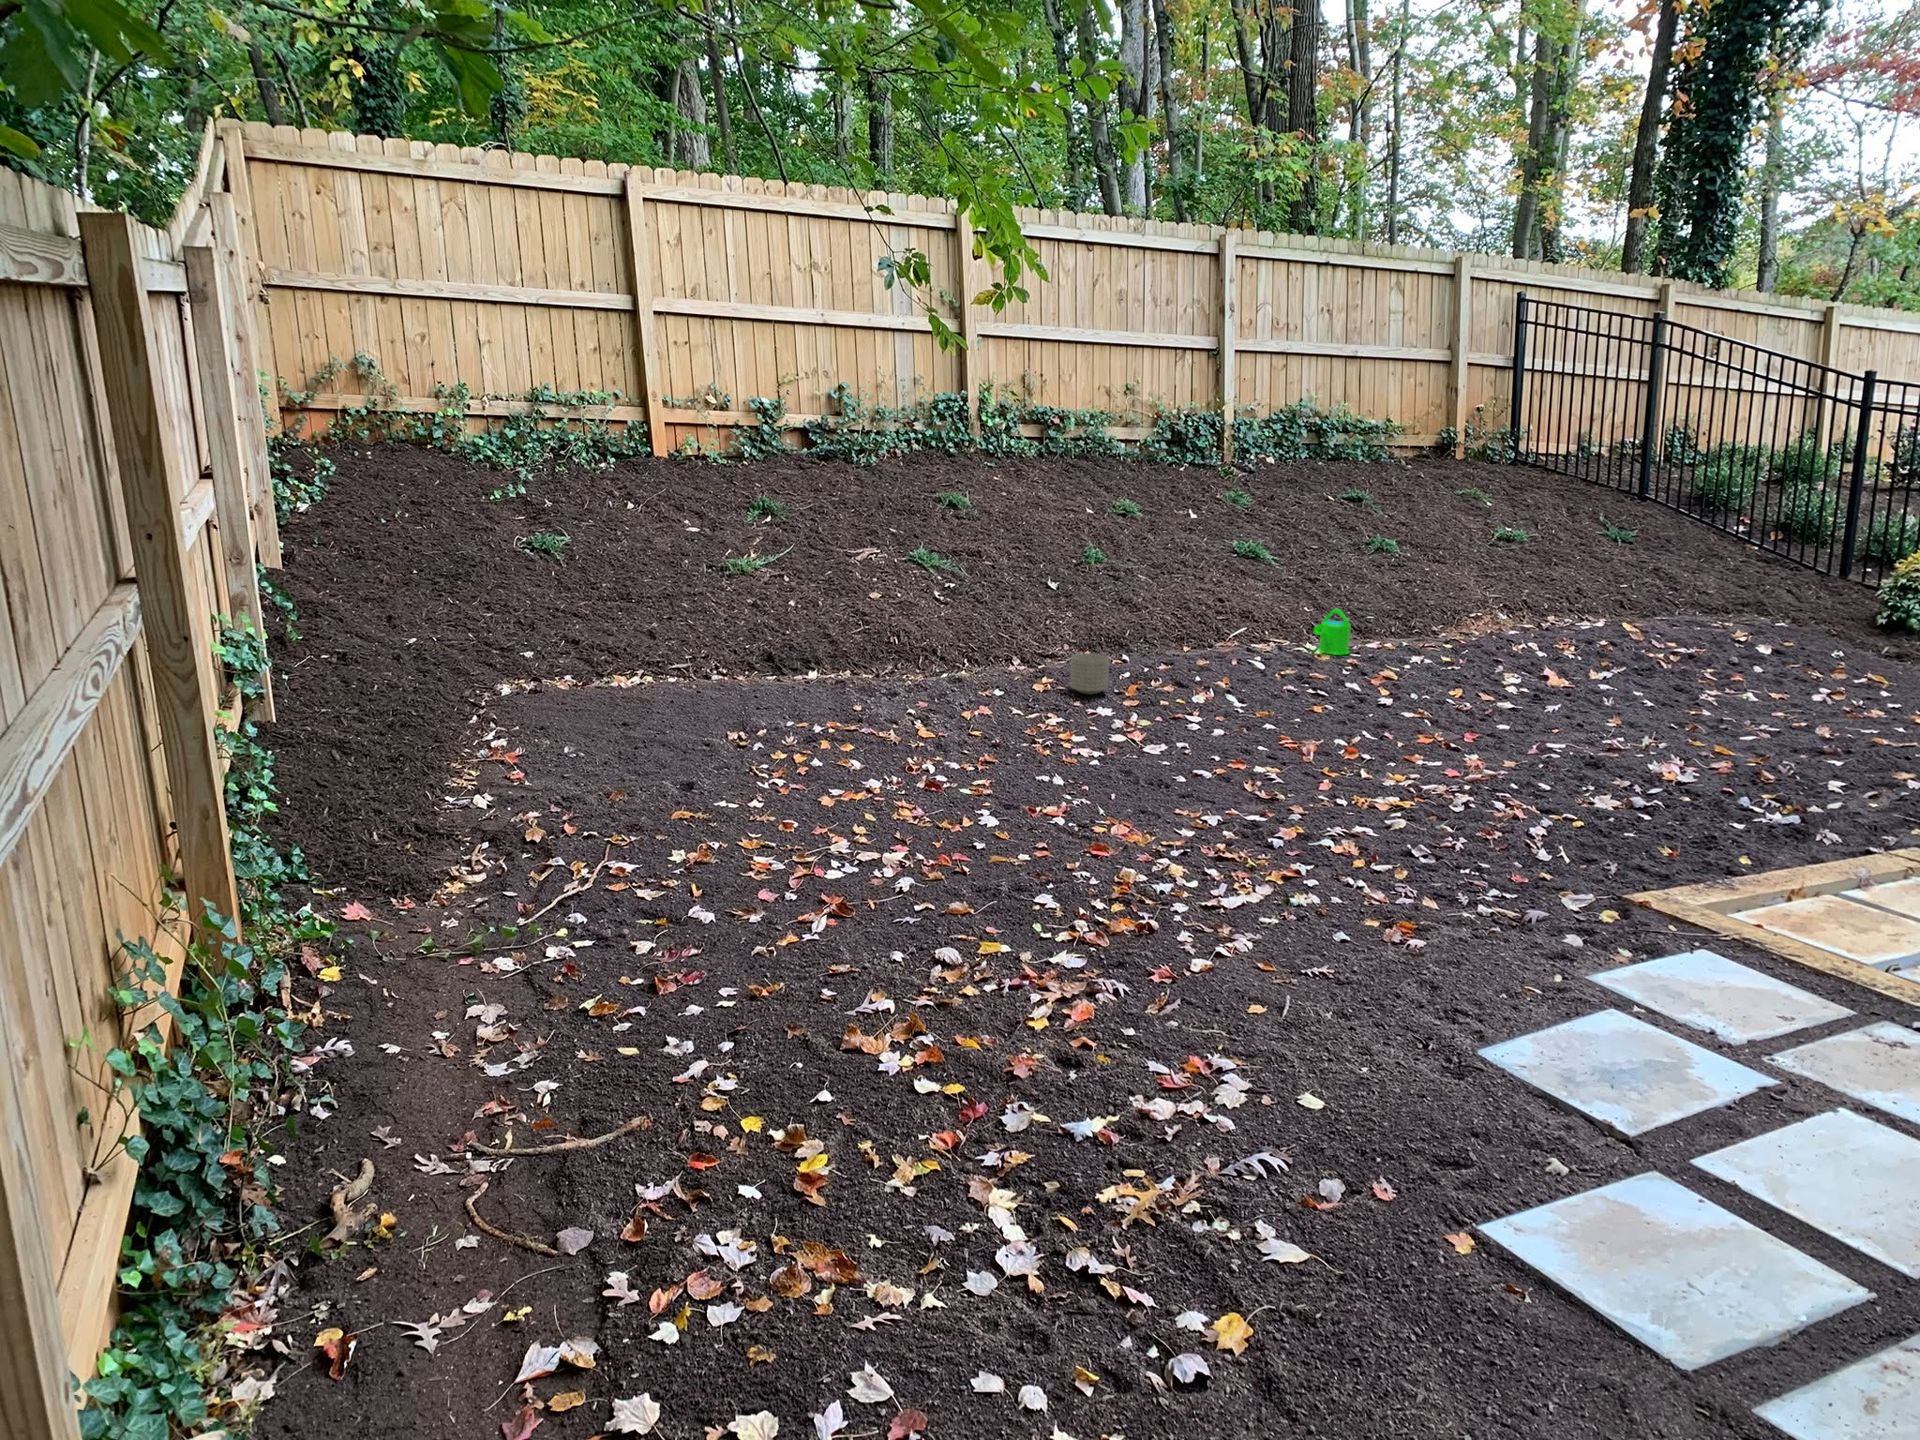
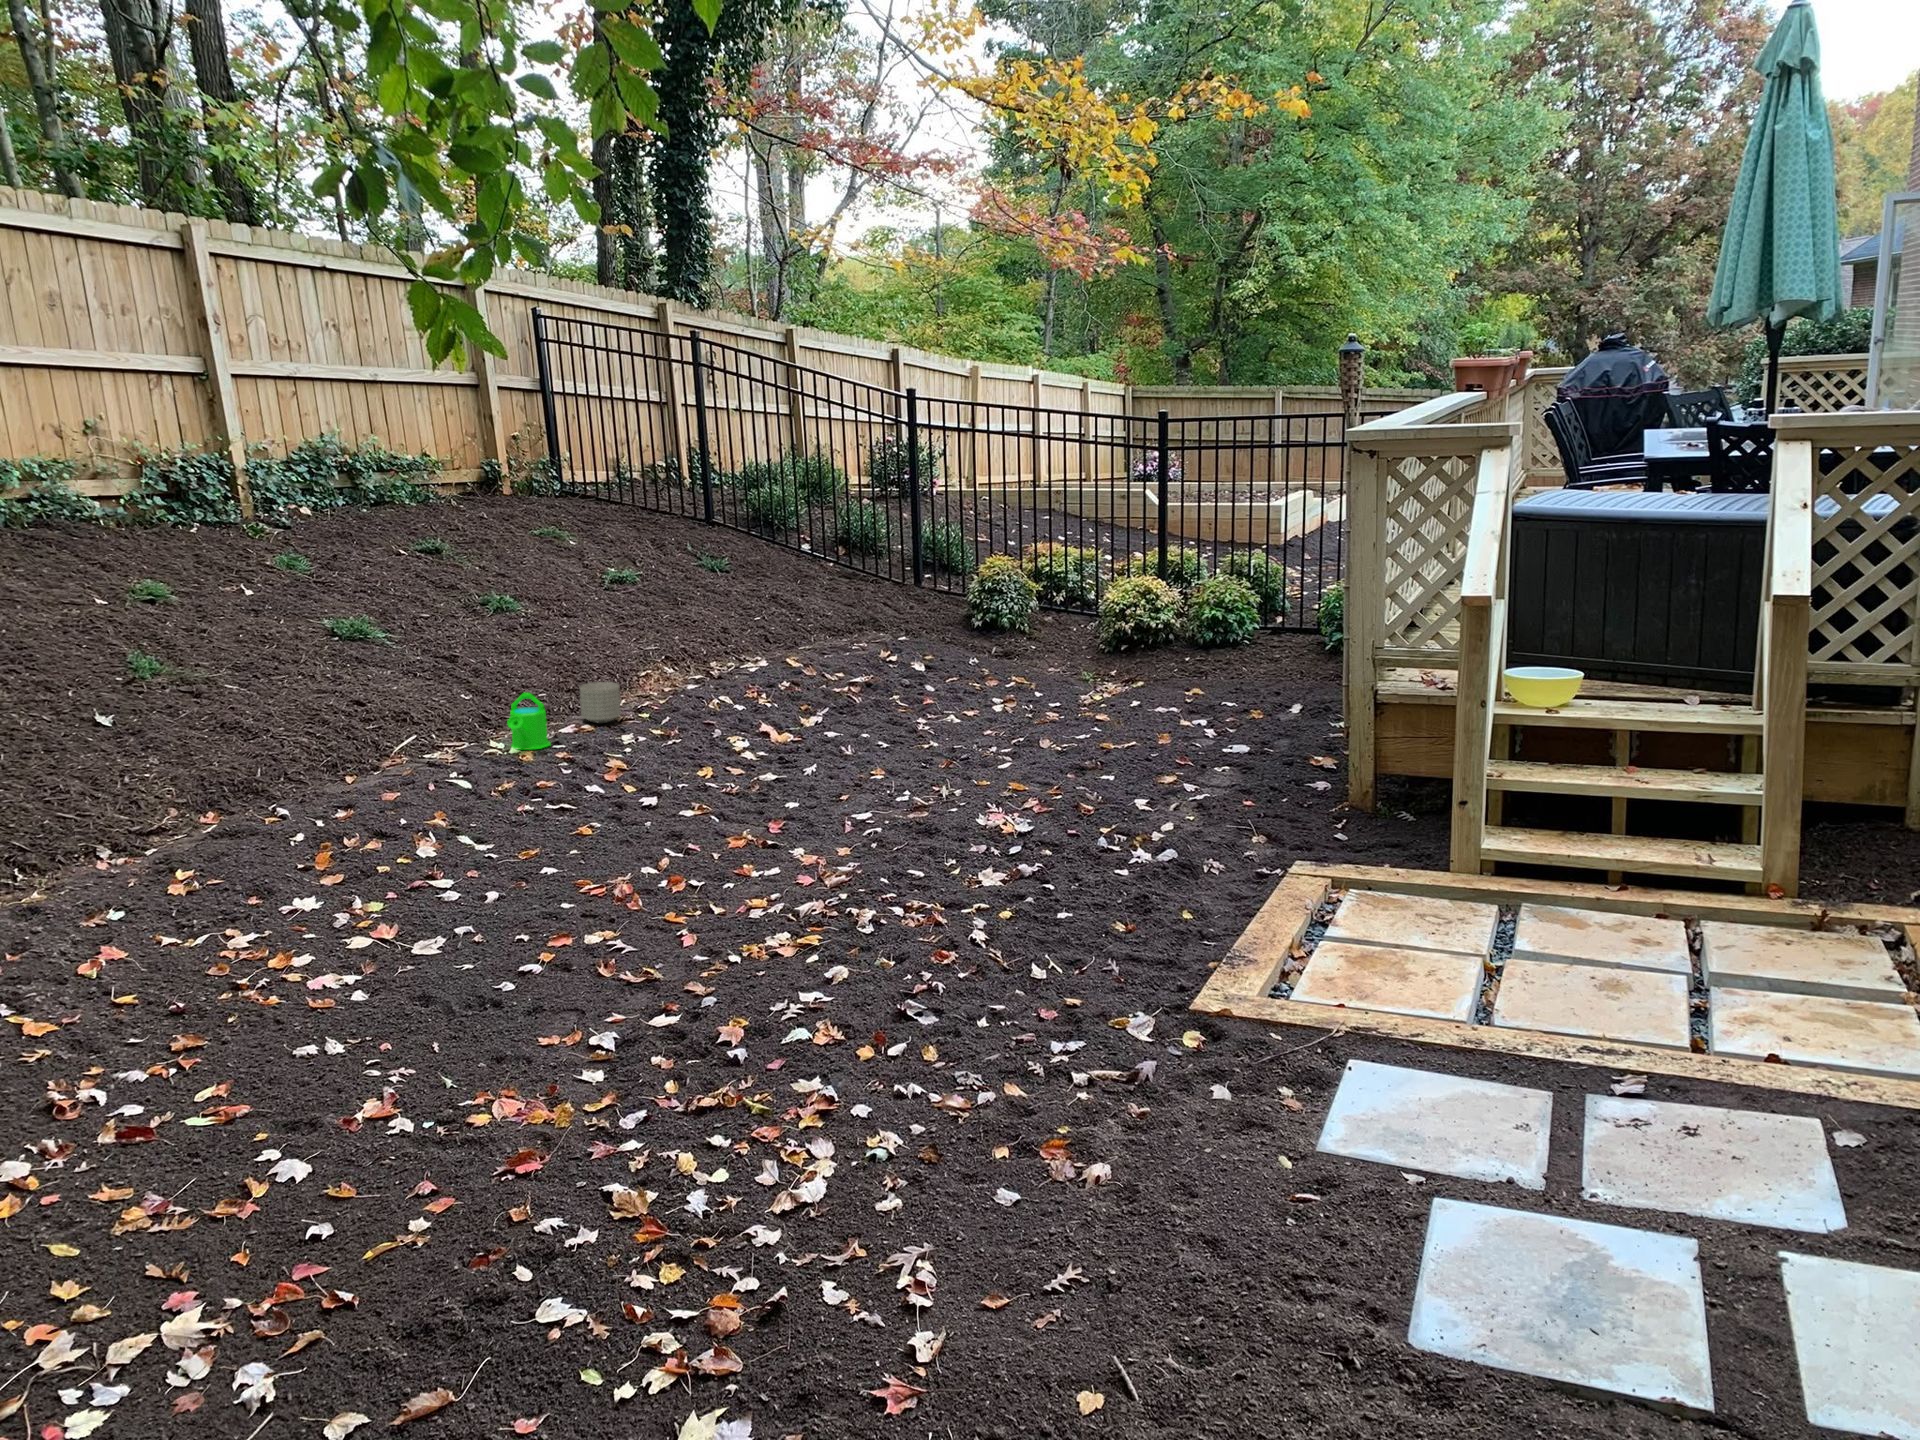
planter: present [1070,653,1109,695] -> present [580,682,621,723]

